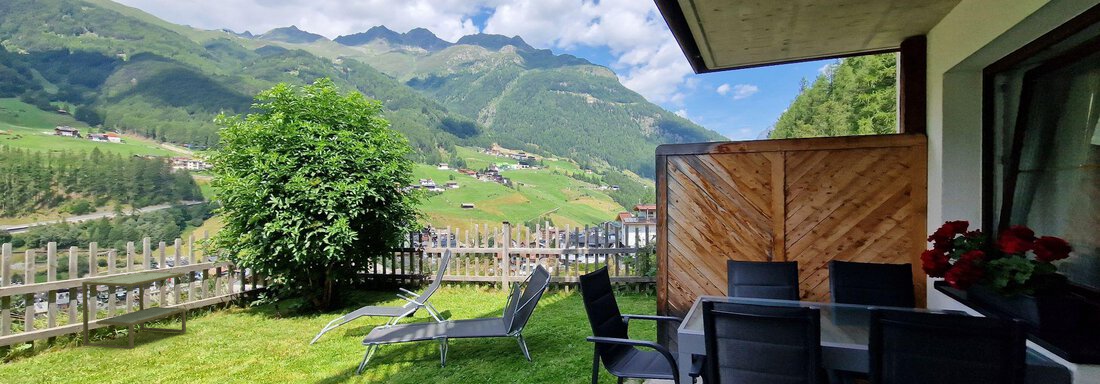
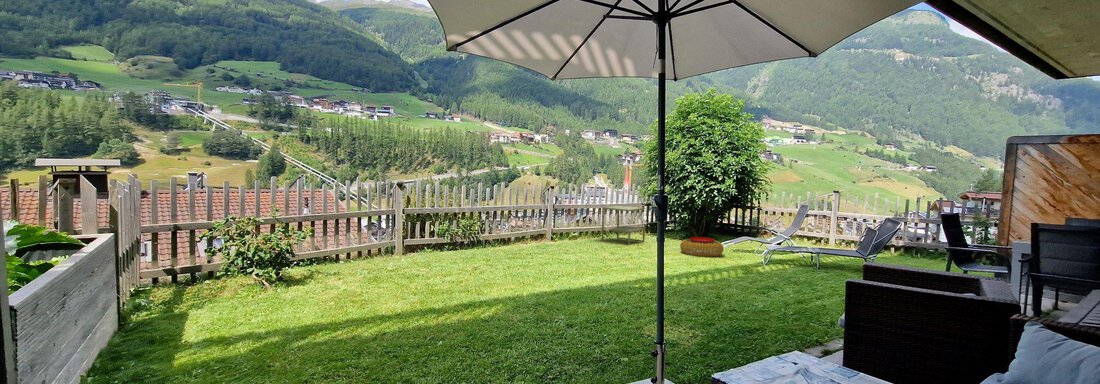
pouf: none [215,319,298,361] -> present [680,237,724,257]

